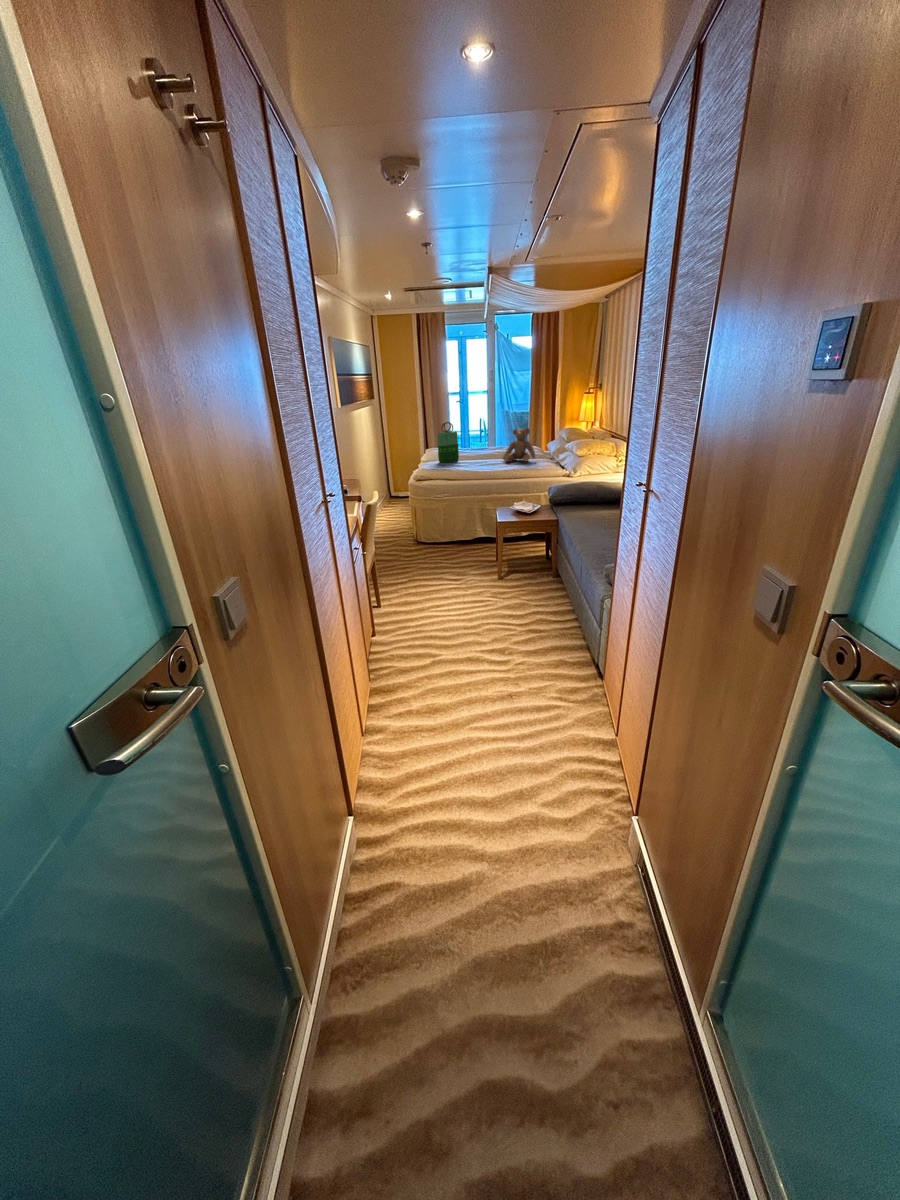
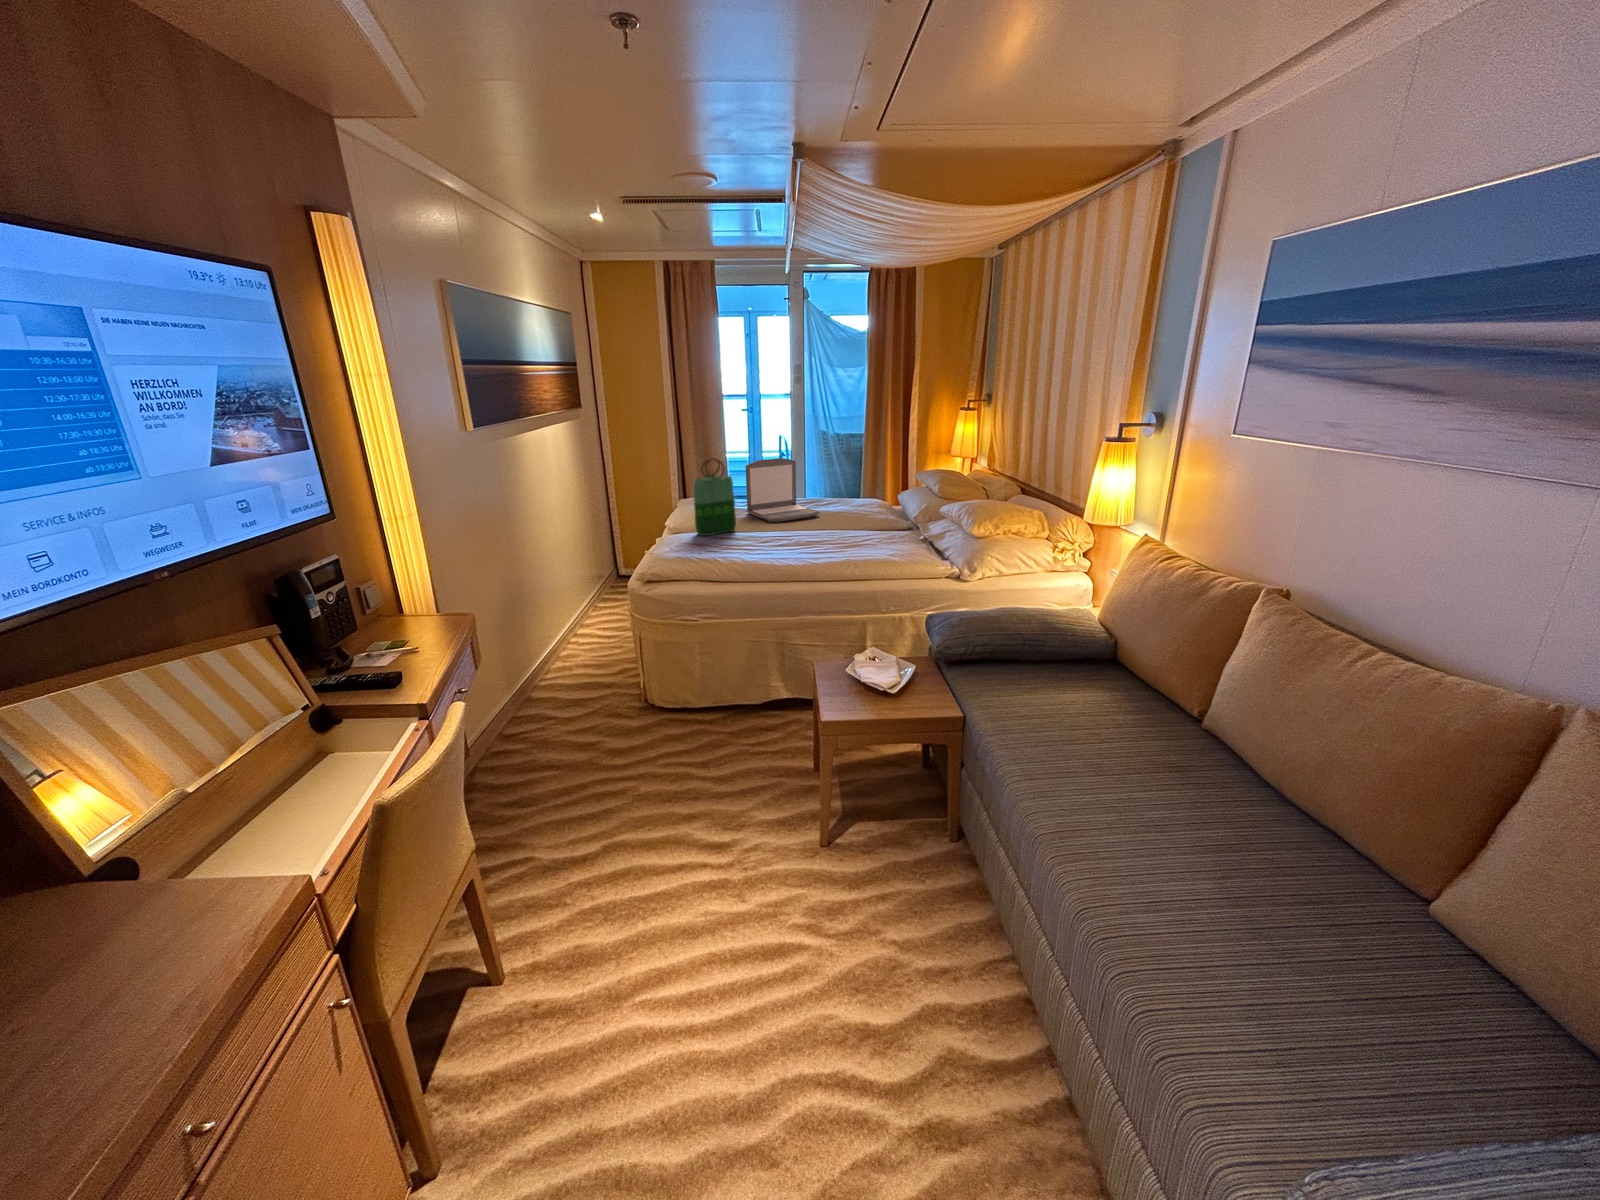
laptop: none [463,424,502,457] -> present [746,458,820,522]
teddy bear: present [503,428,535,462] -> none [821,473,885,539]

